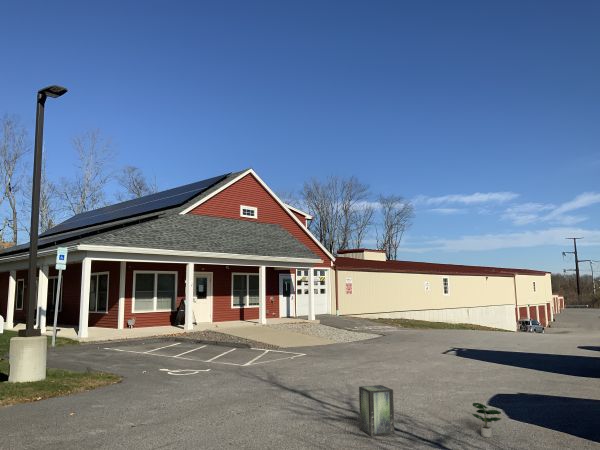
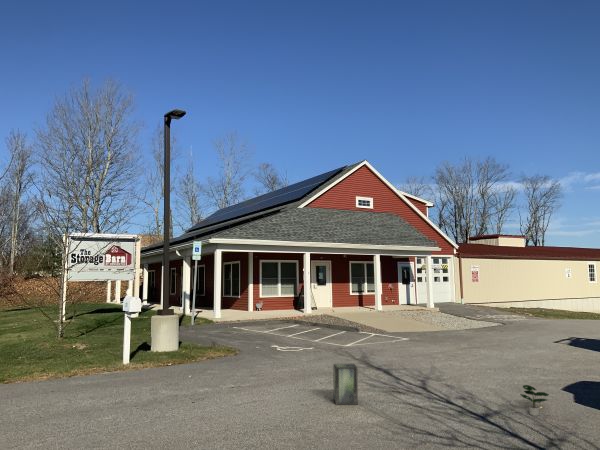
storage box: present [359,385,394,436] -> present [333,364,358,405]

